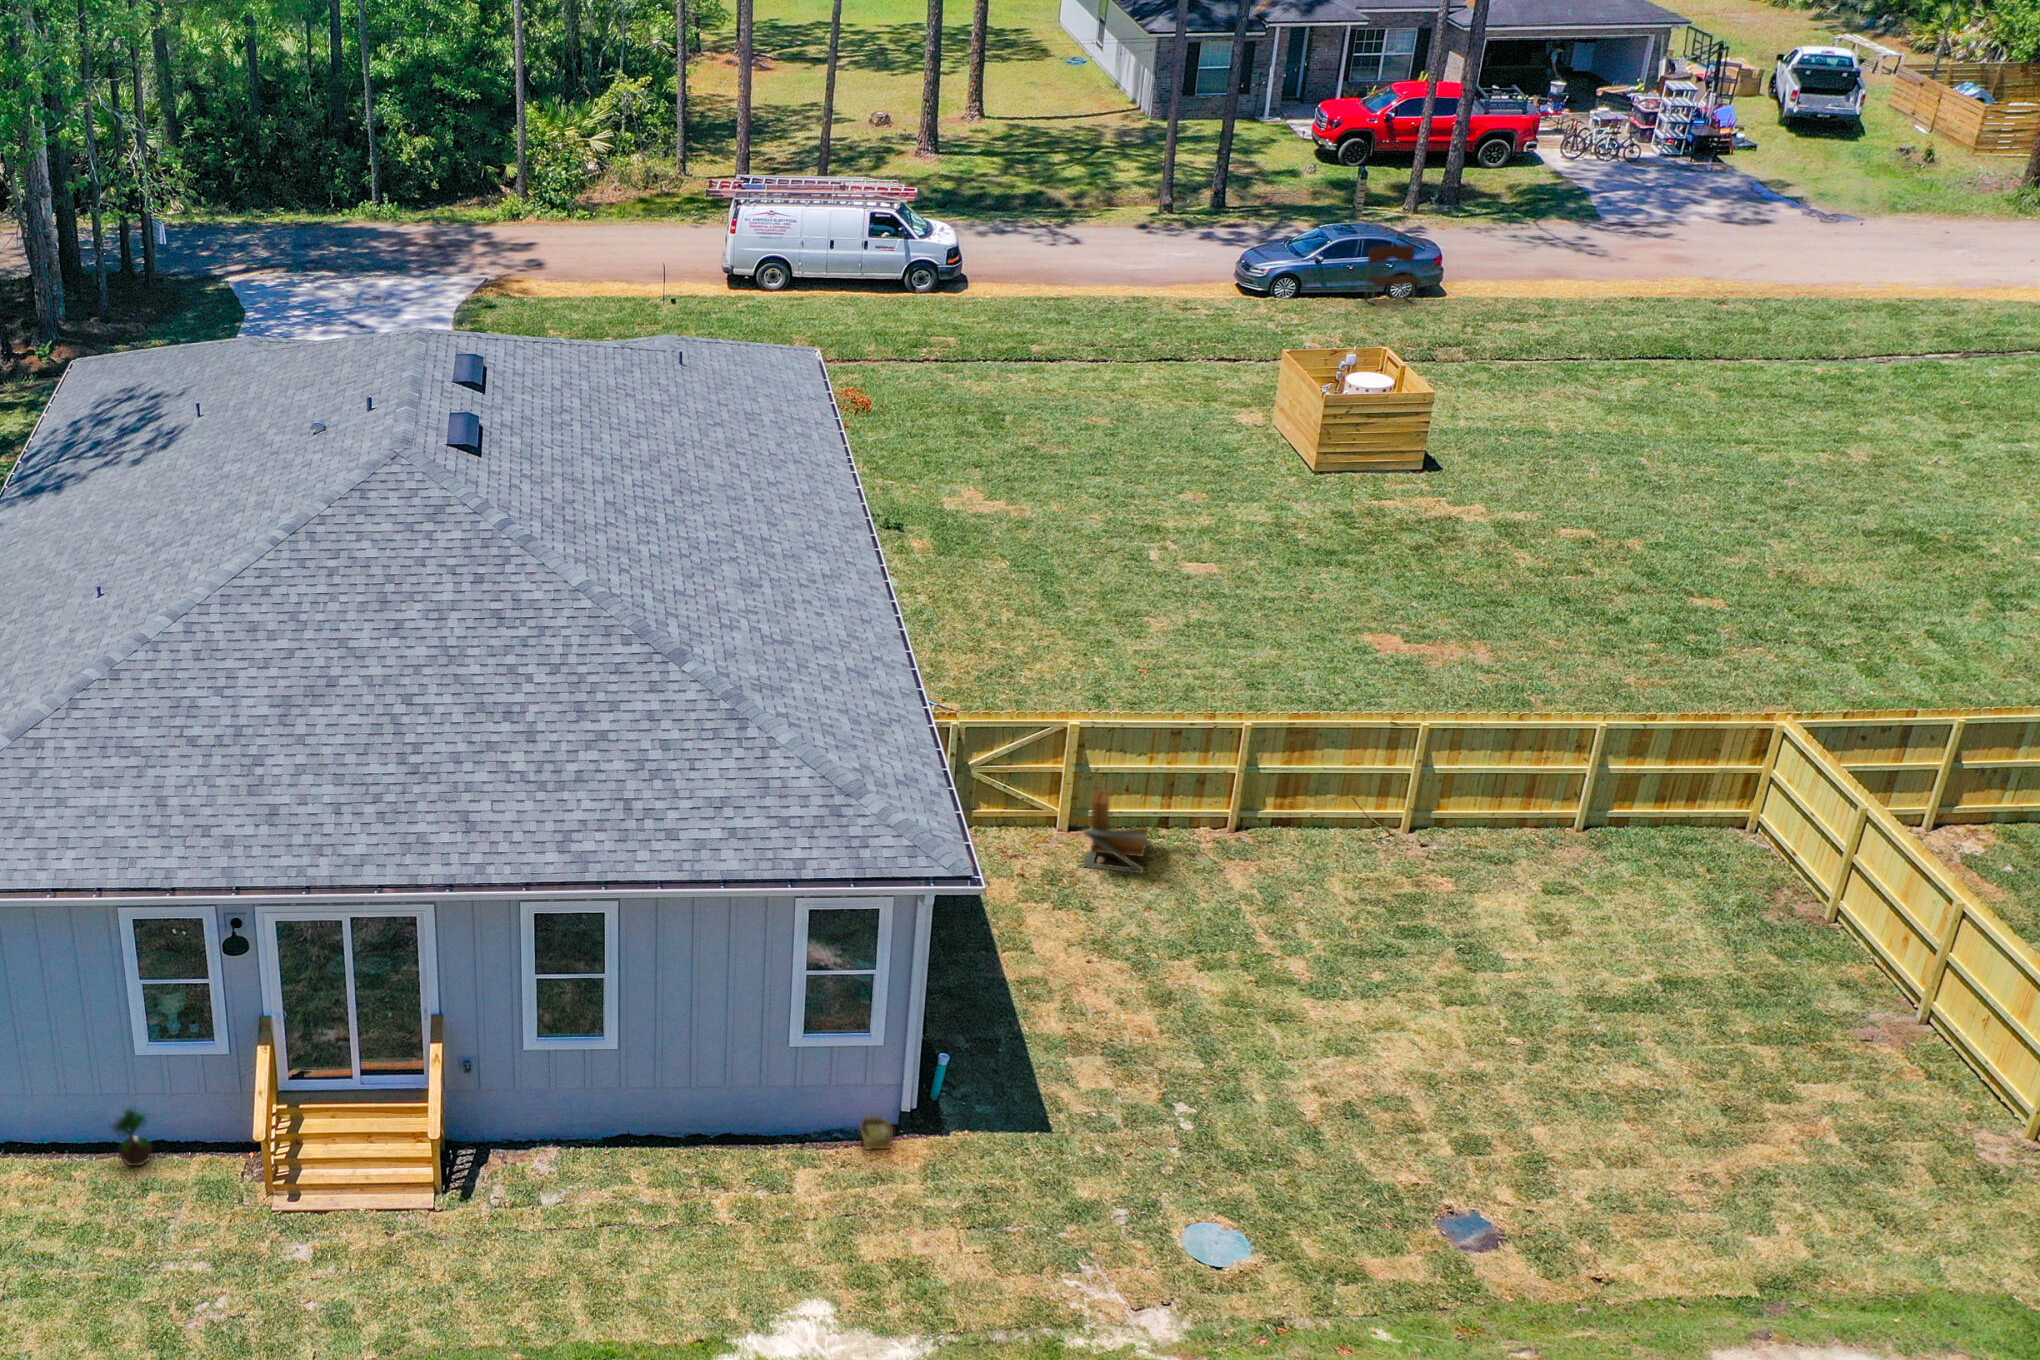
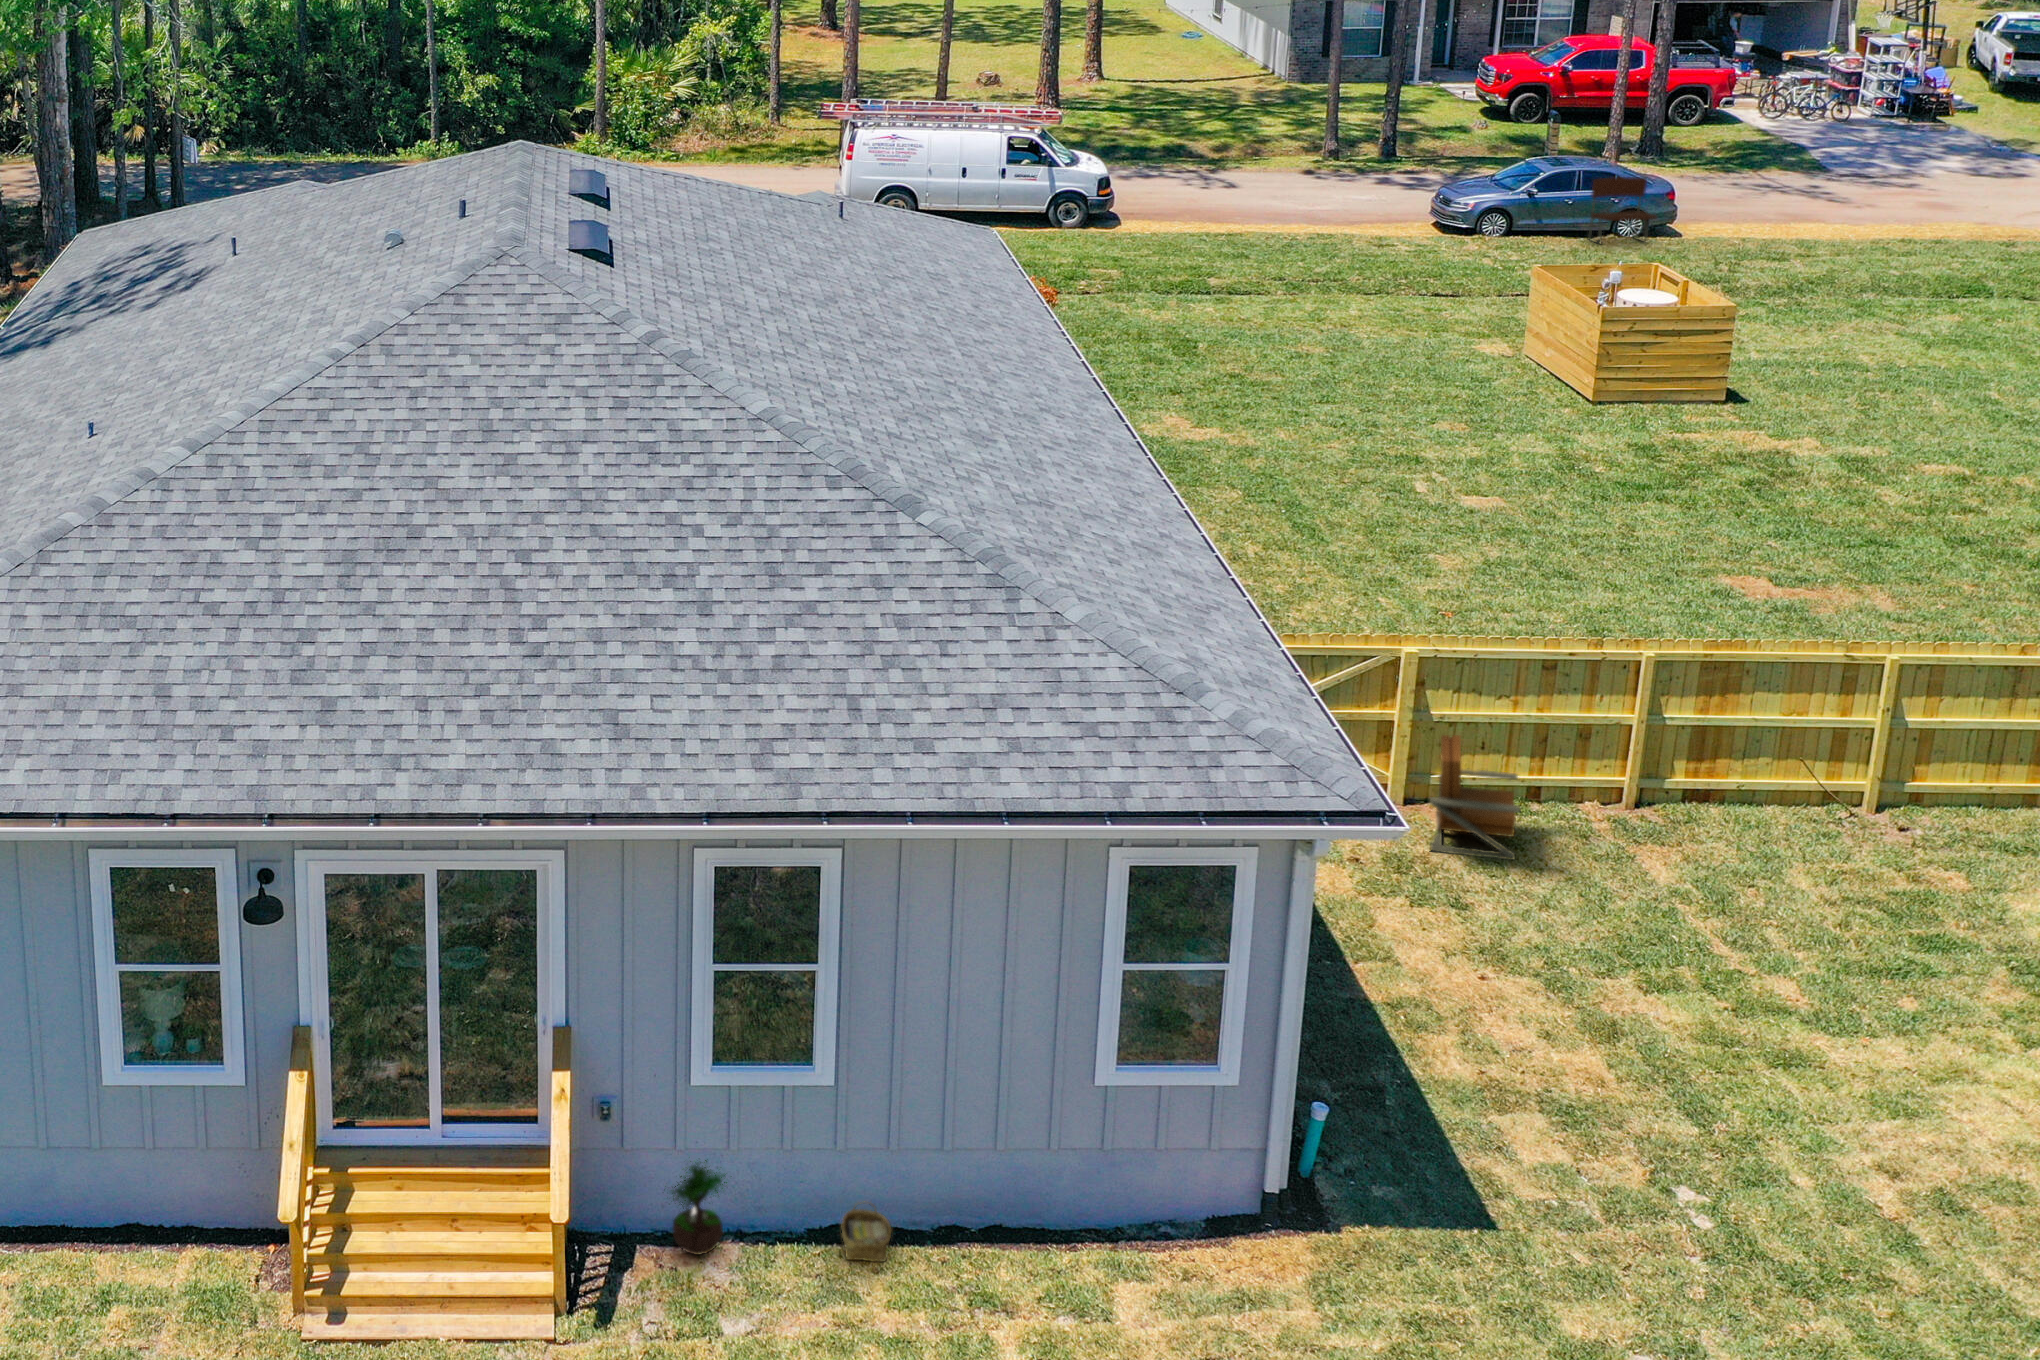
potted tree: present [112,1107,152,1166] -> present [671,1160,727,1255]
woven basket: present [861,1115,893,1150] -> present [842,1201,891,1262]

